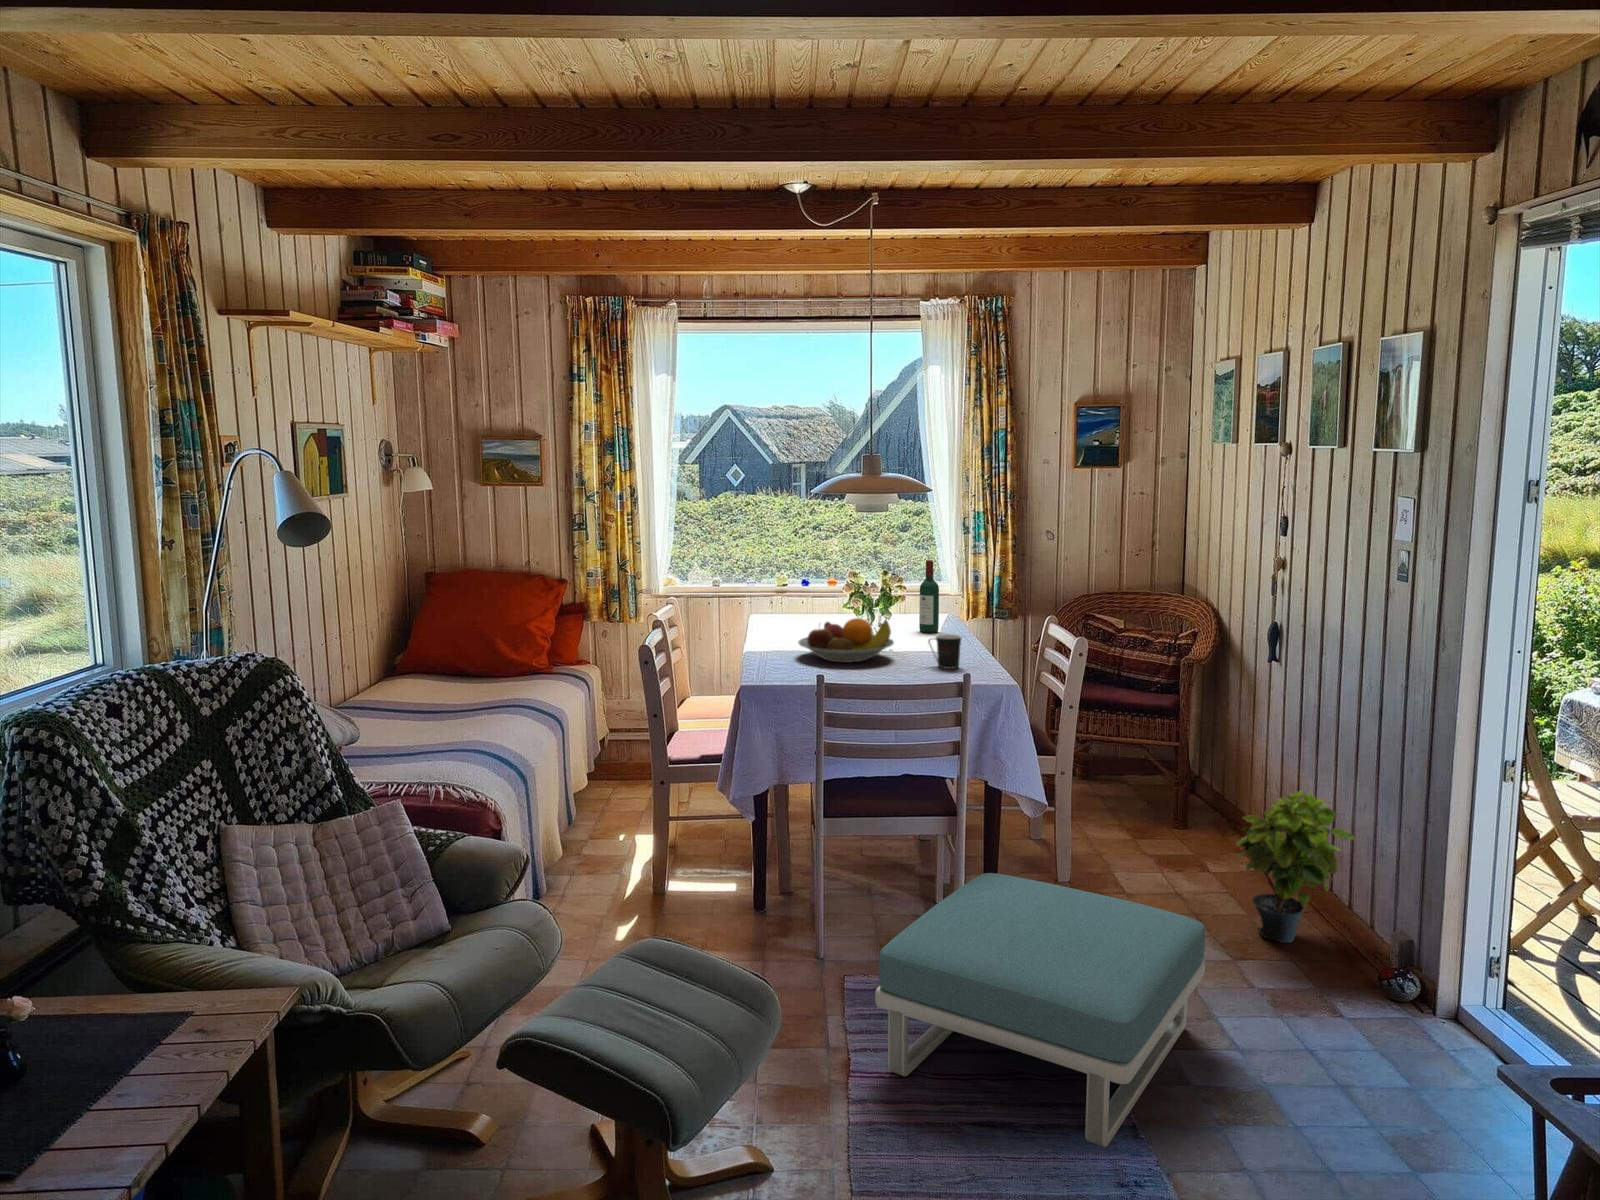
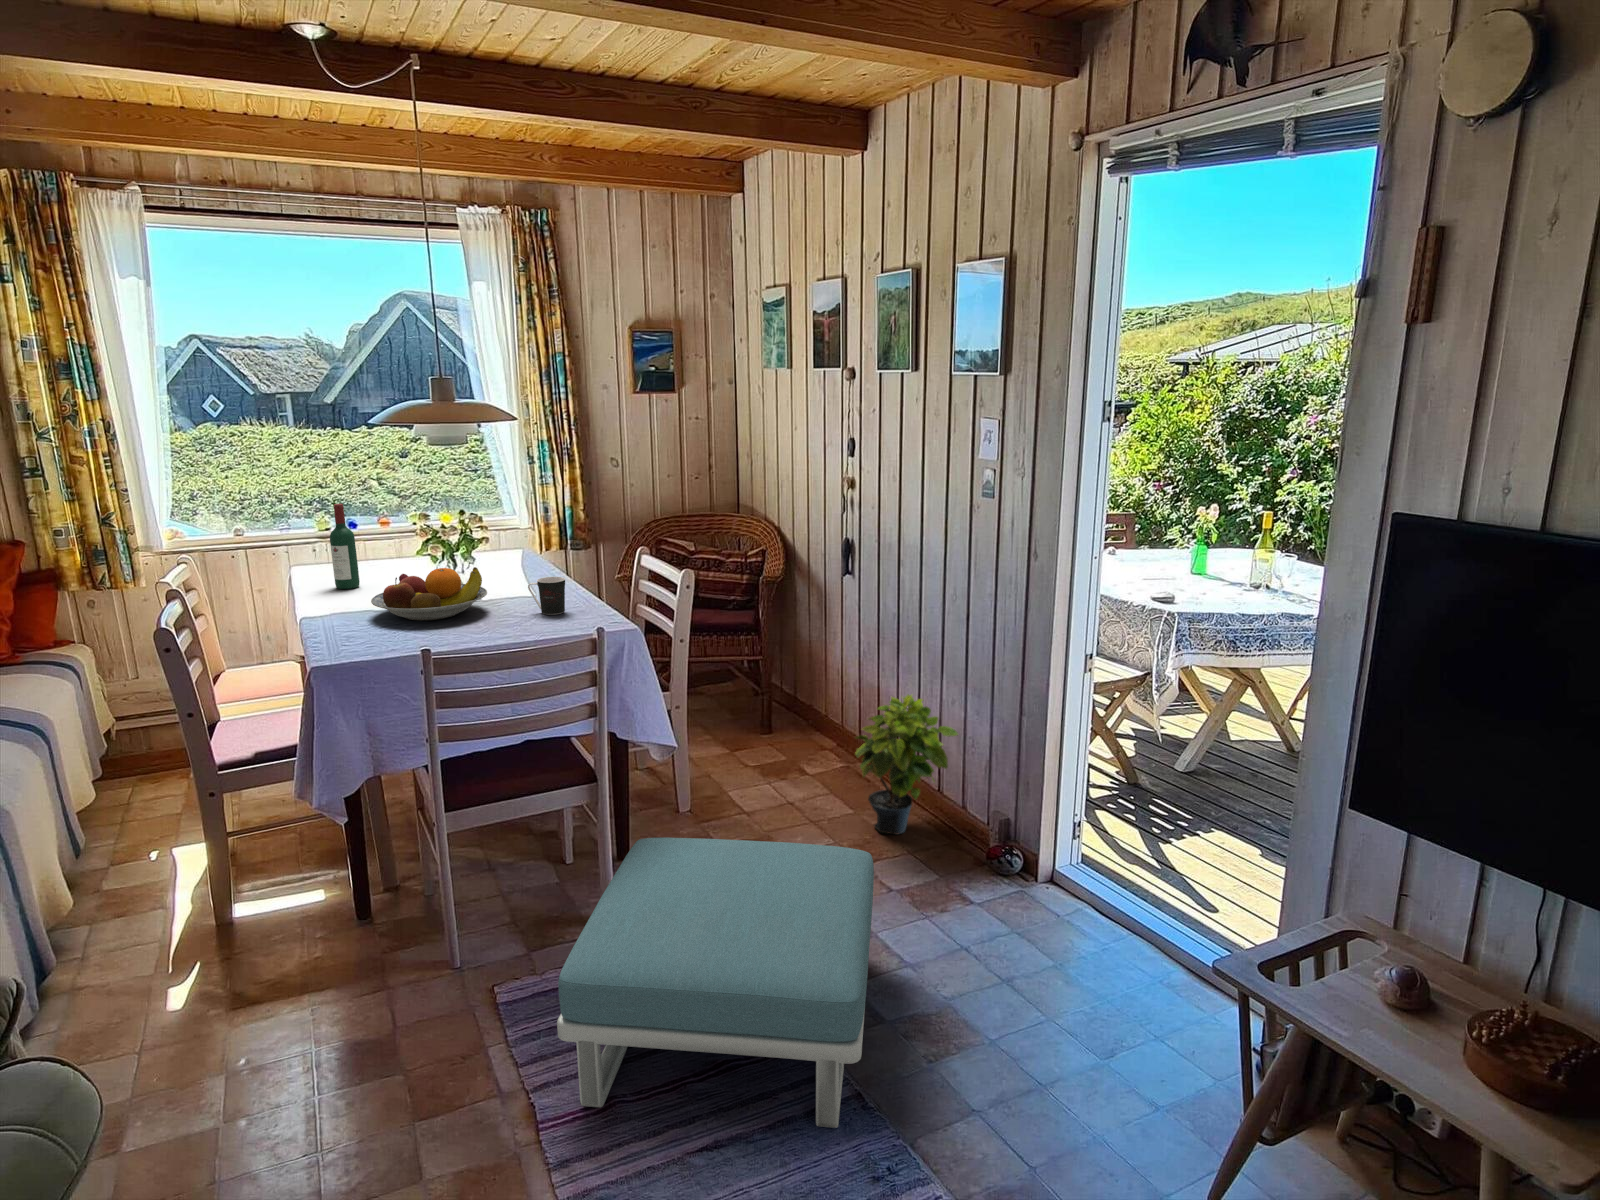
wine bottle: present [919,560,939,633] -> present [330,504,360,589]

